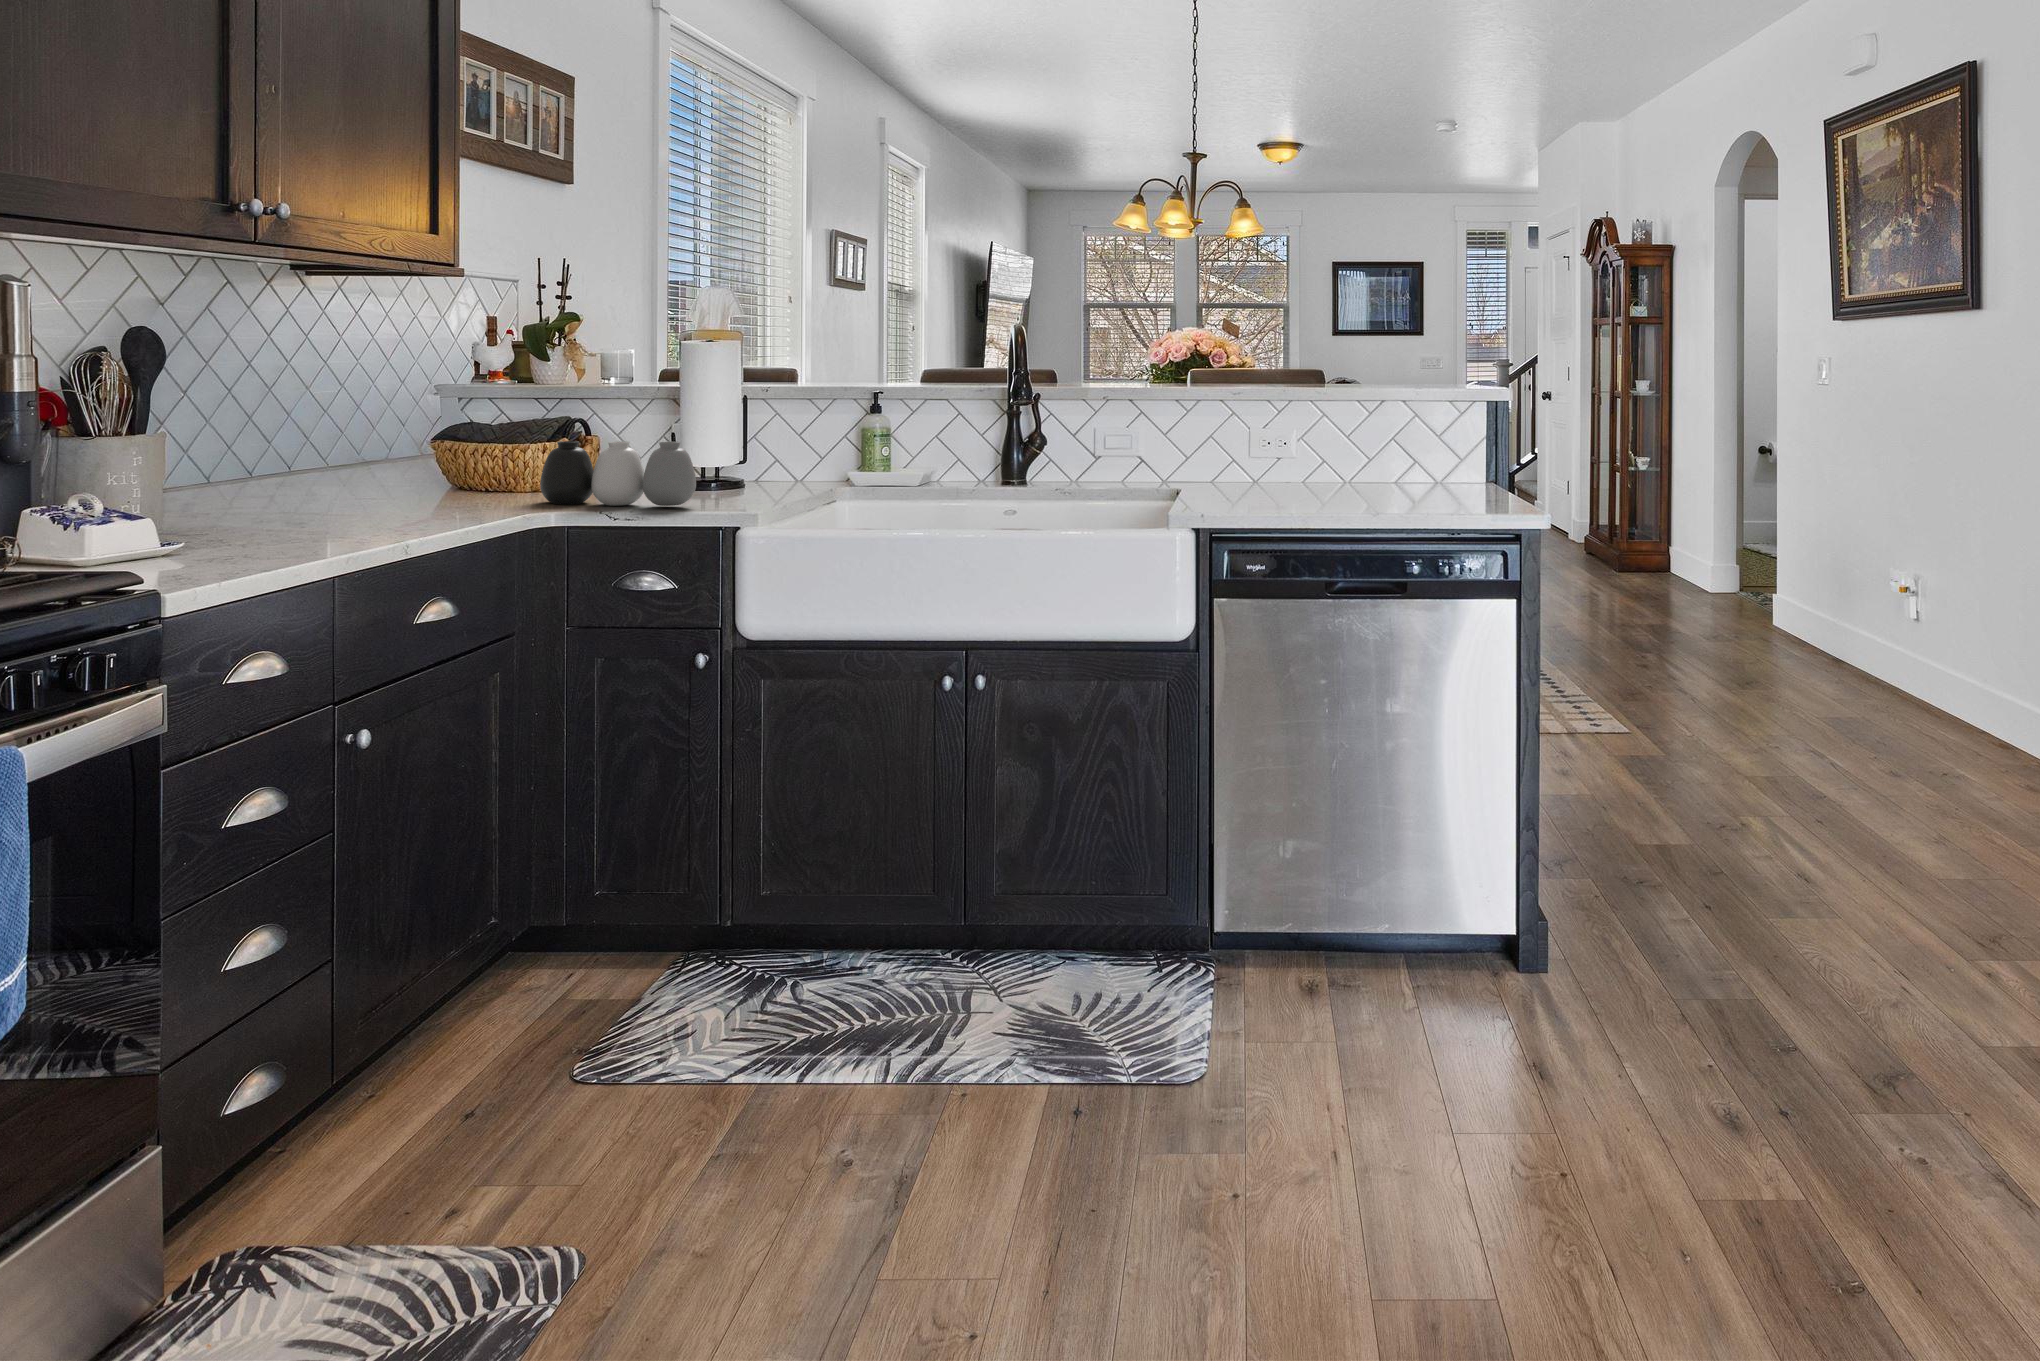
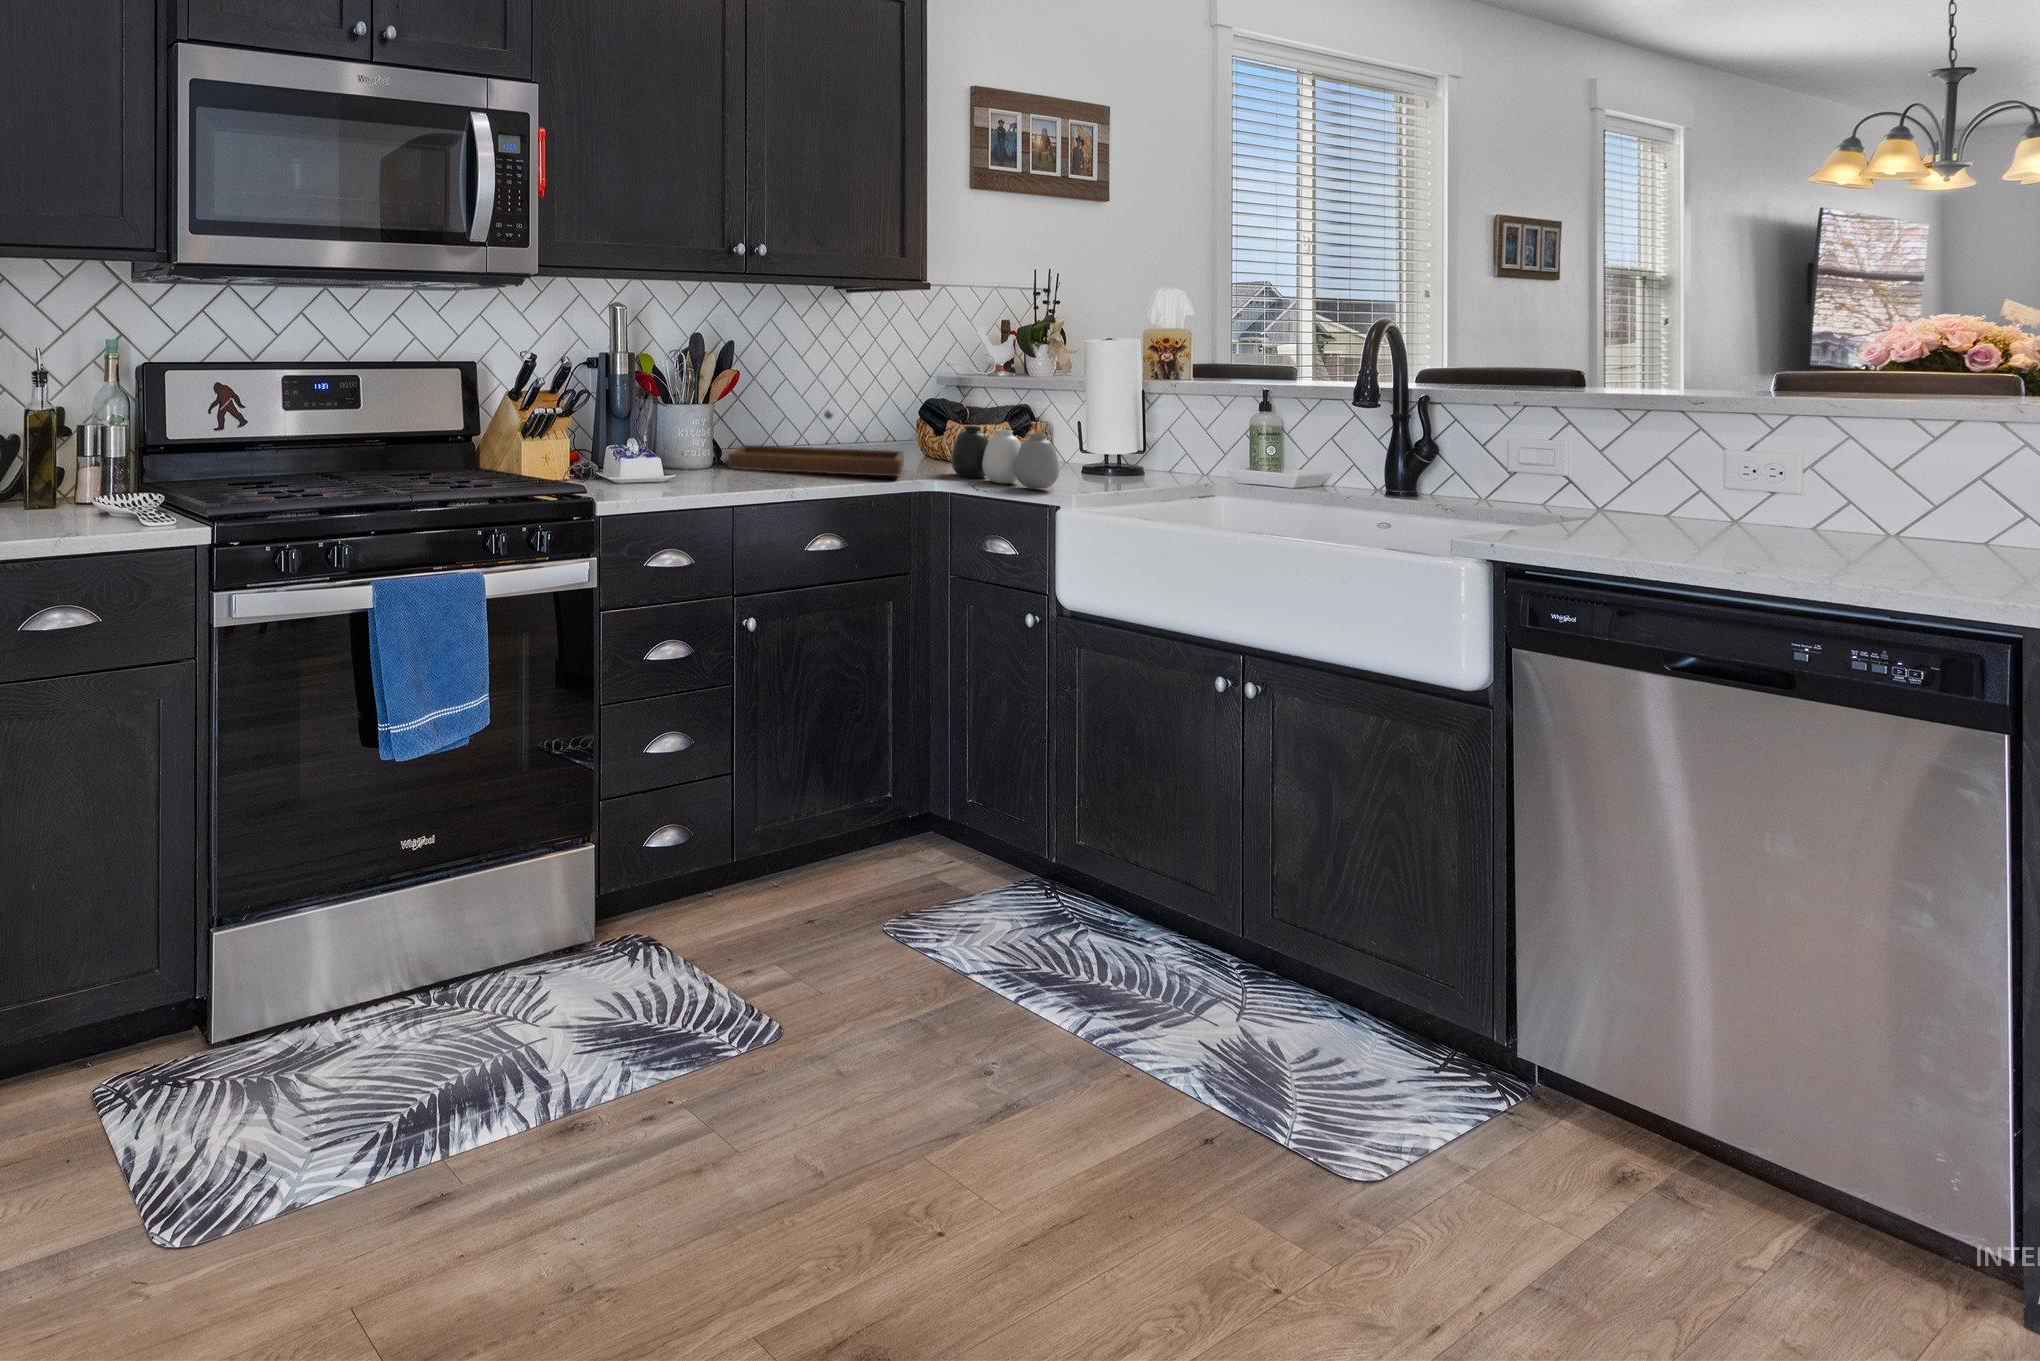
tray: none [215,433,505,529] -> present [728,410,904,476]

